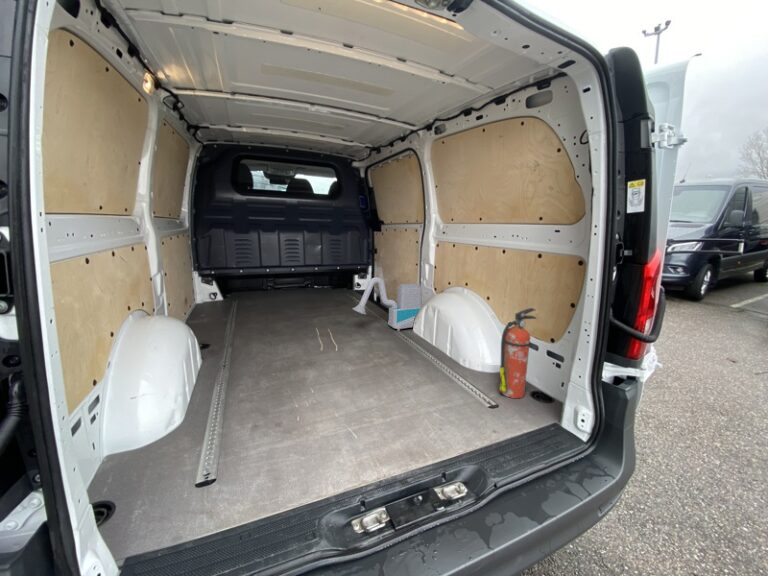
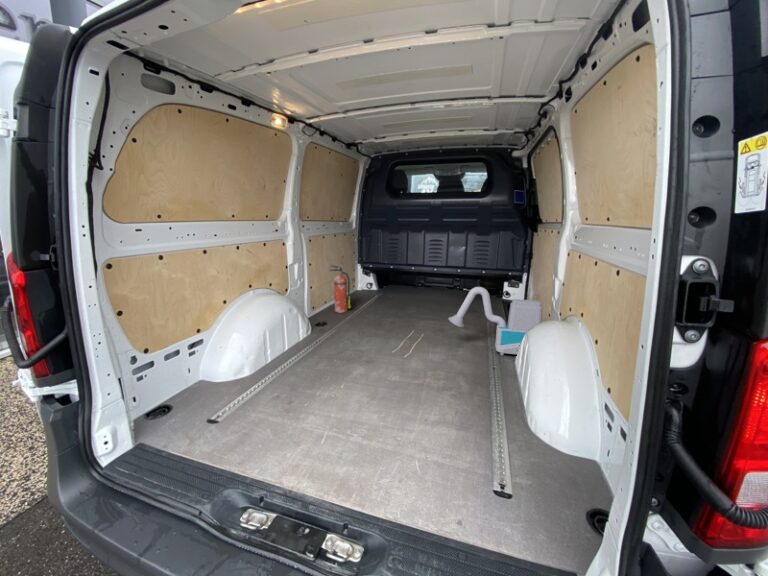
fire extinguisher: present [500,308,536,398] -> present [330,266,351,313]

